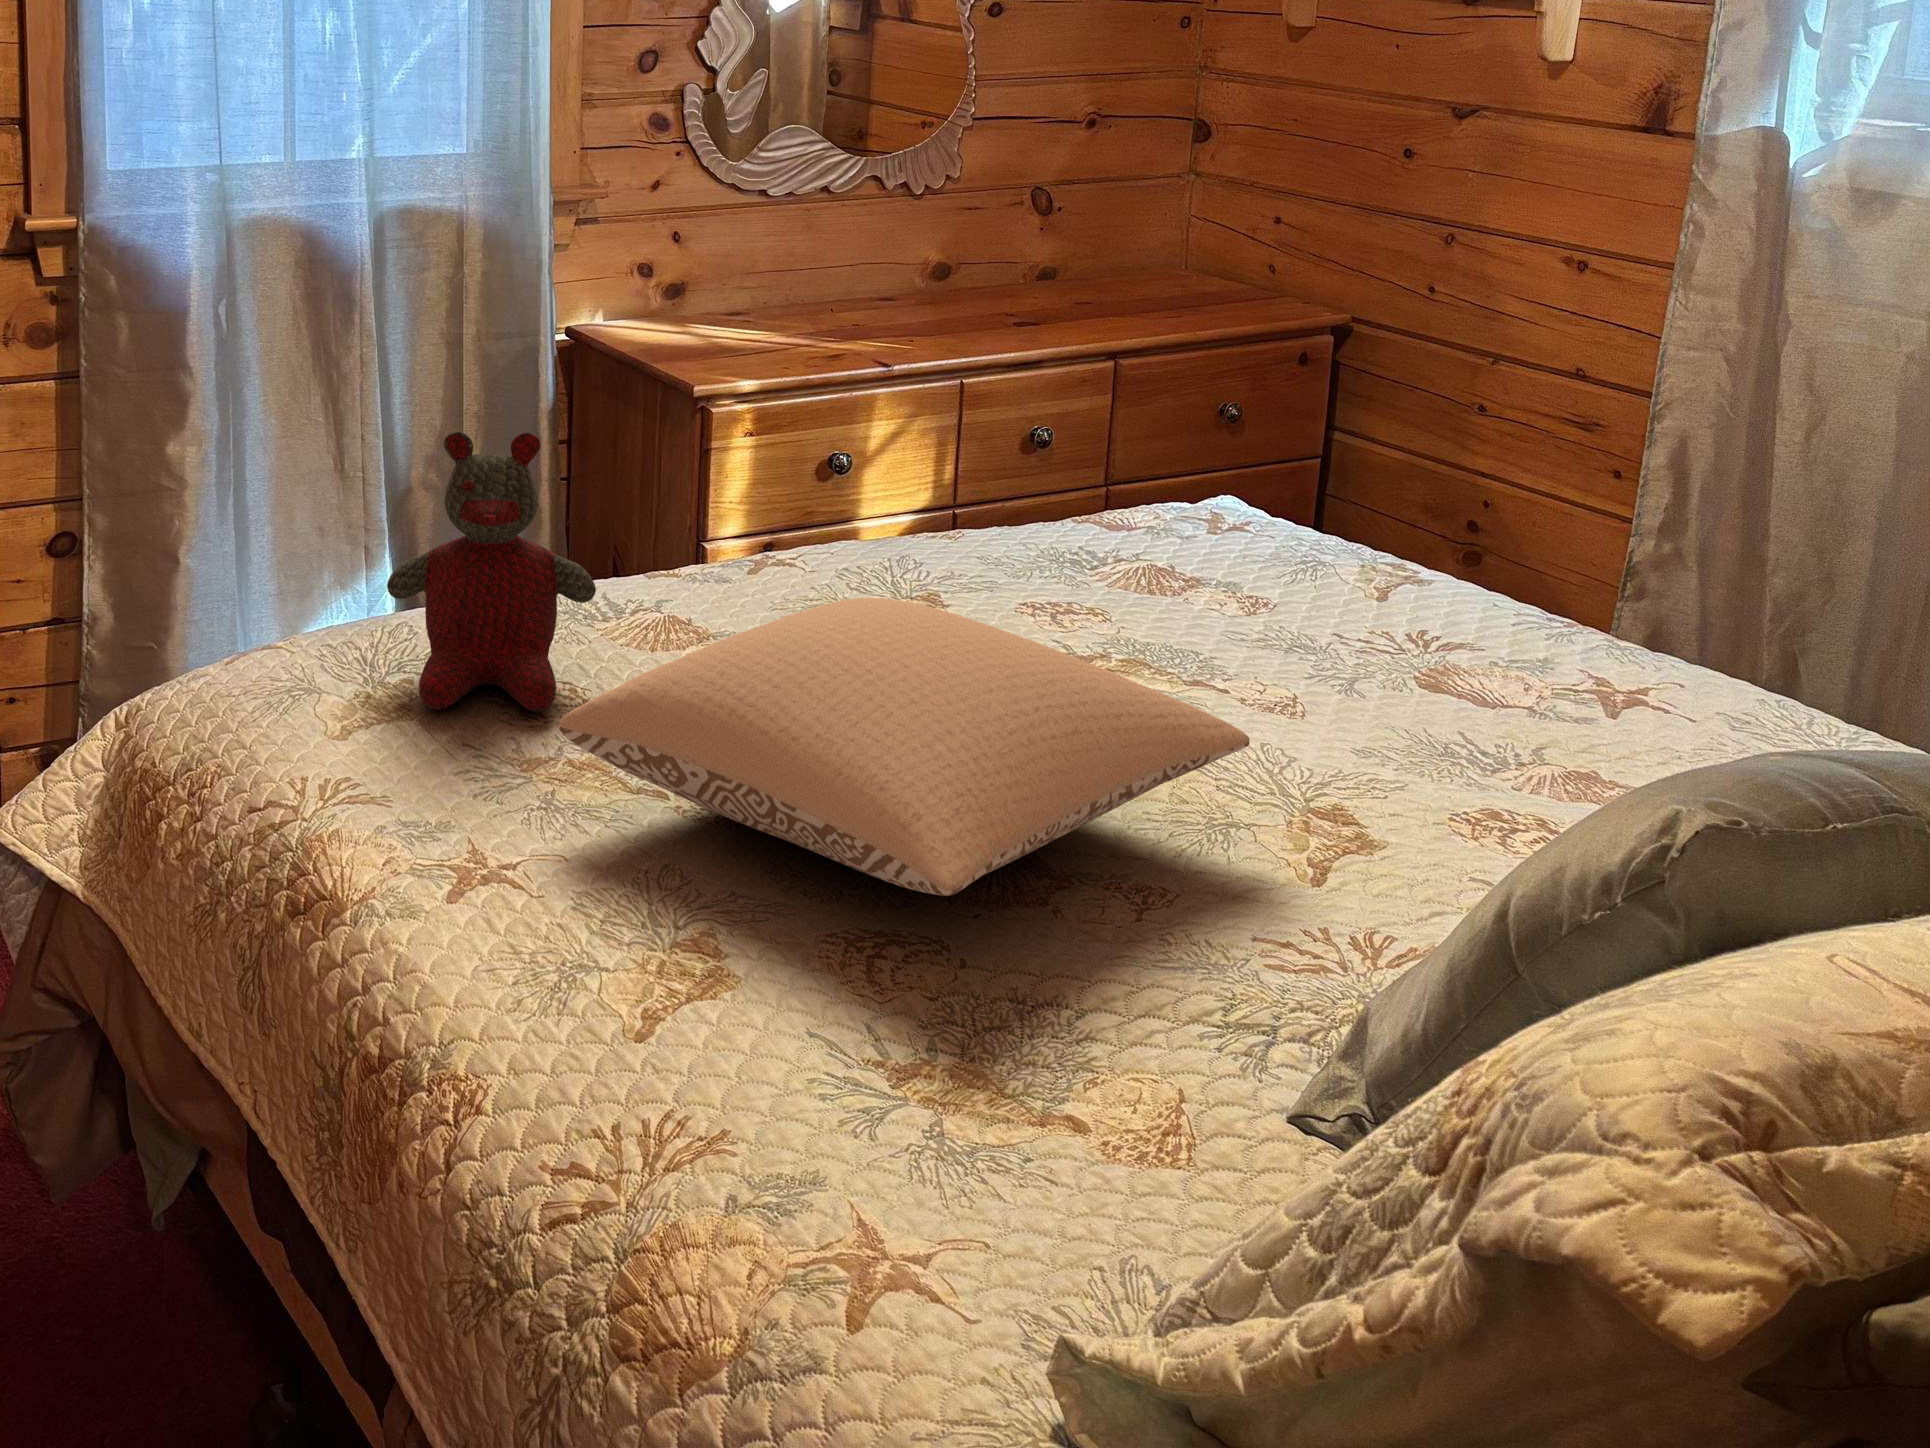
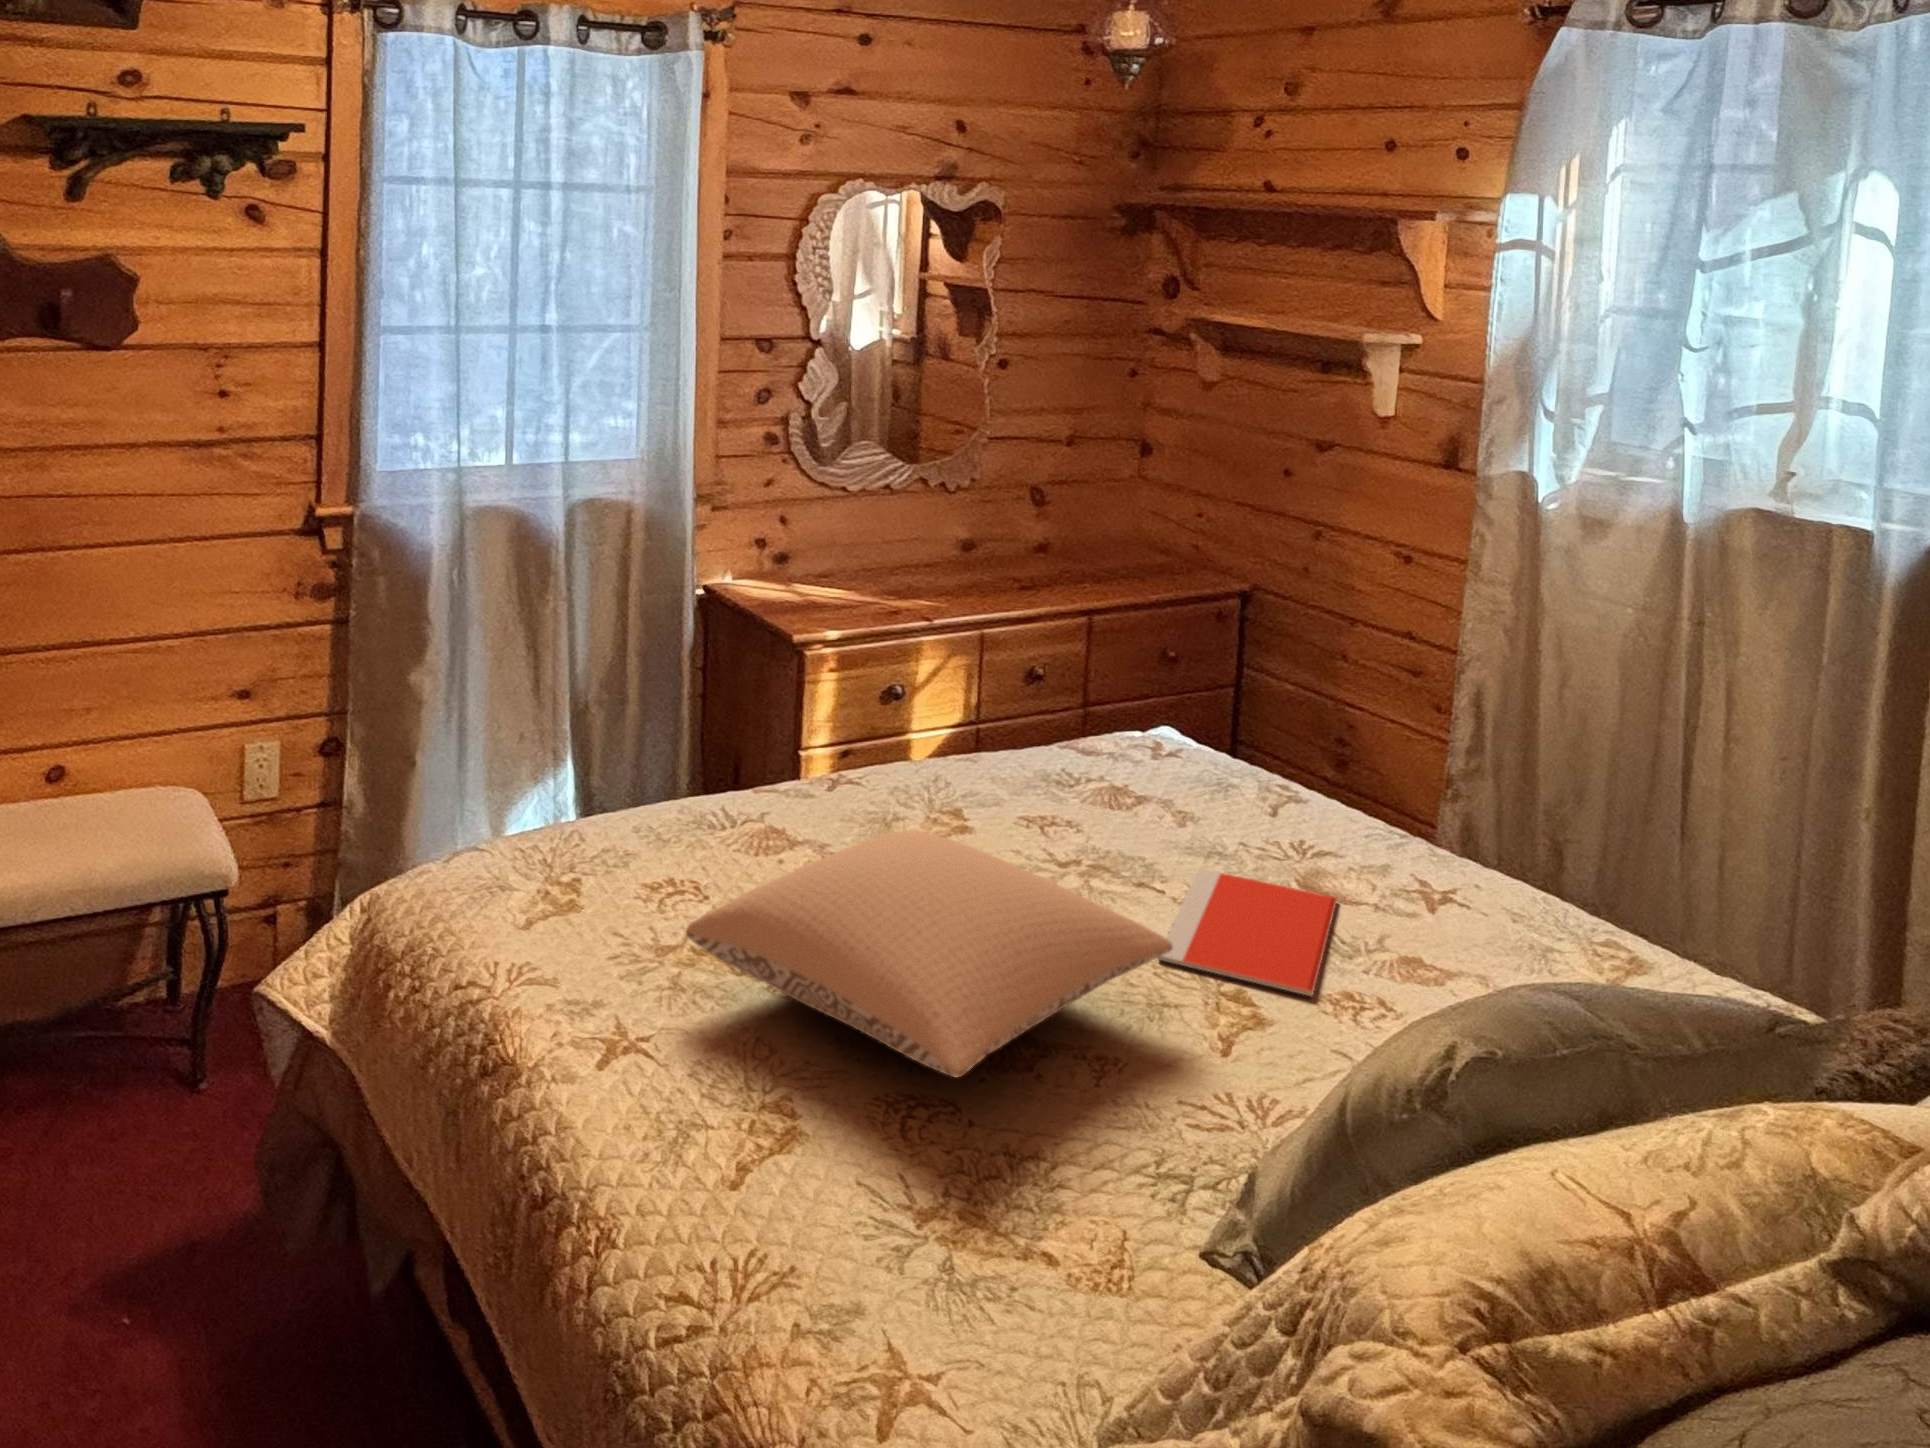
stuffed bear: present [387,432,596,711] -> none [566,700,716,910]
notebook: none [1224,659,1480,812] -> present [1158,869,1337,997]

